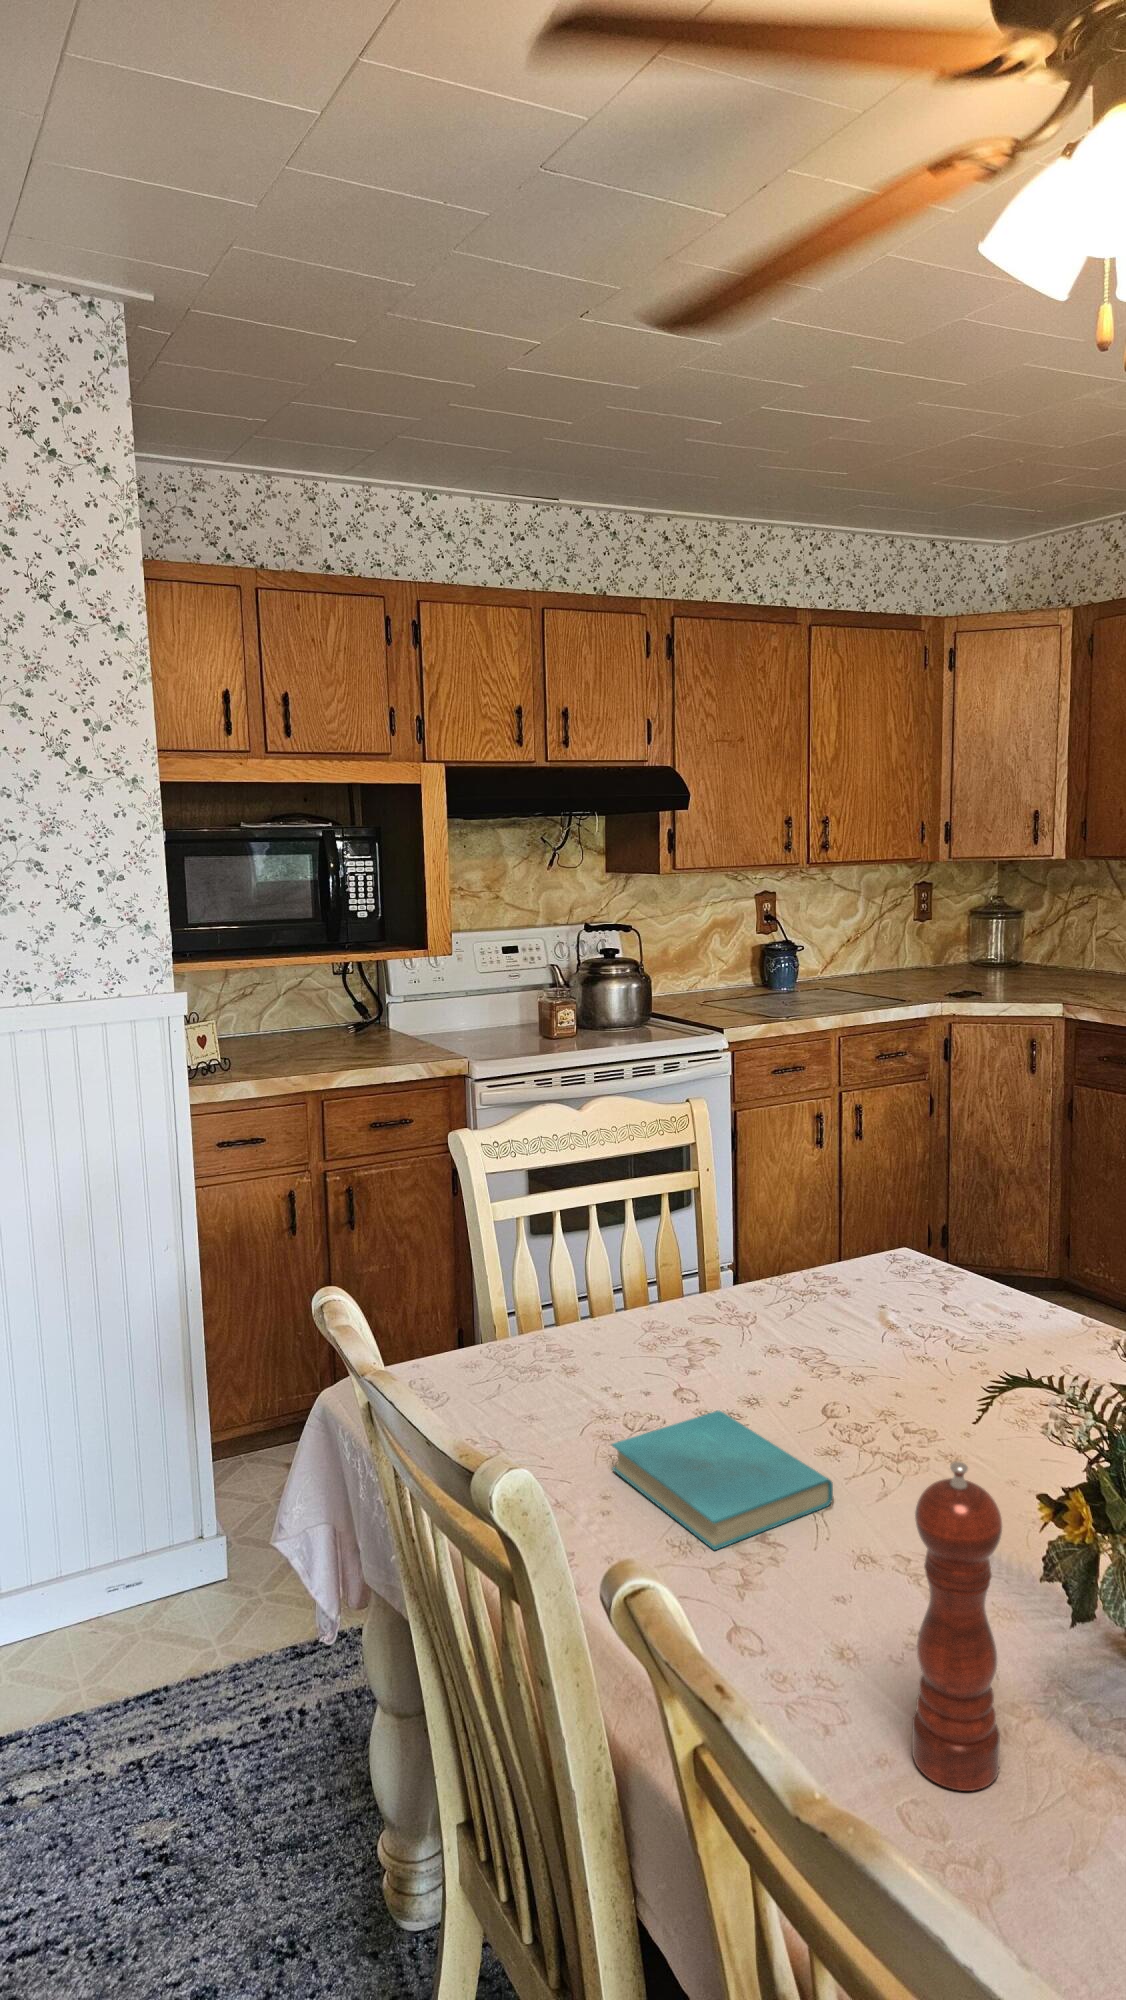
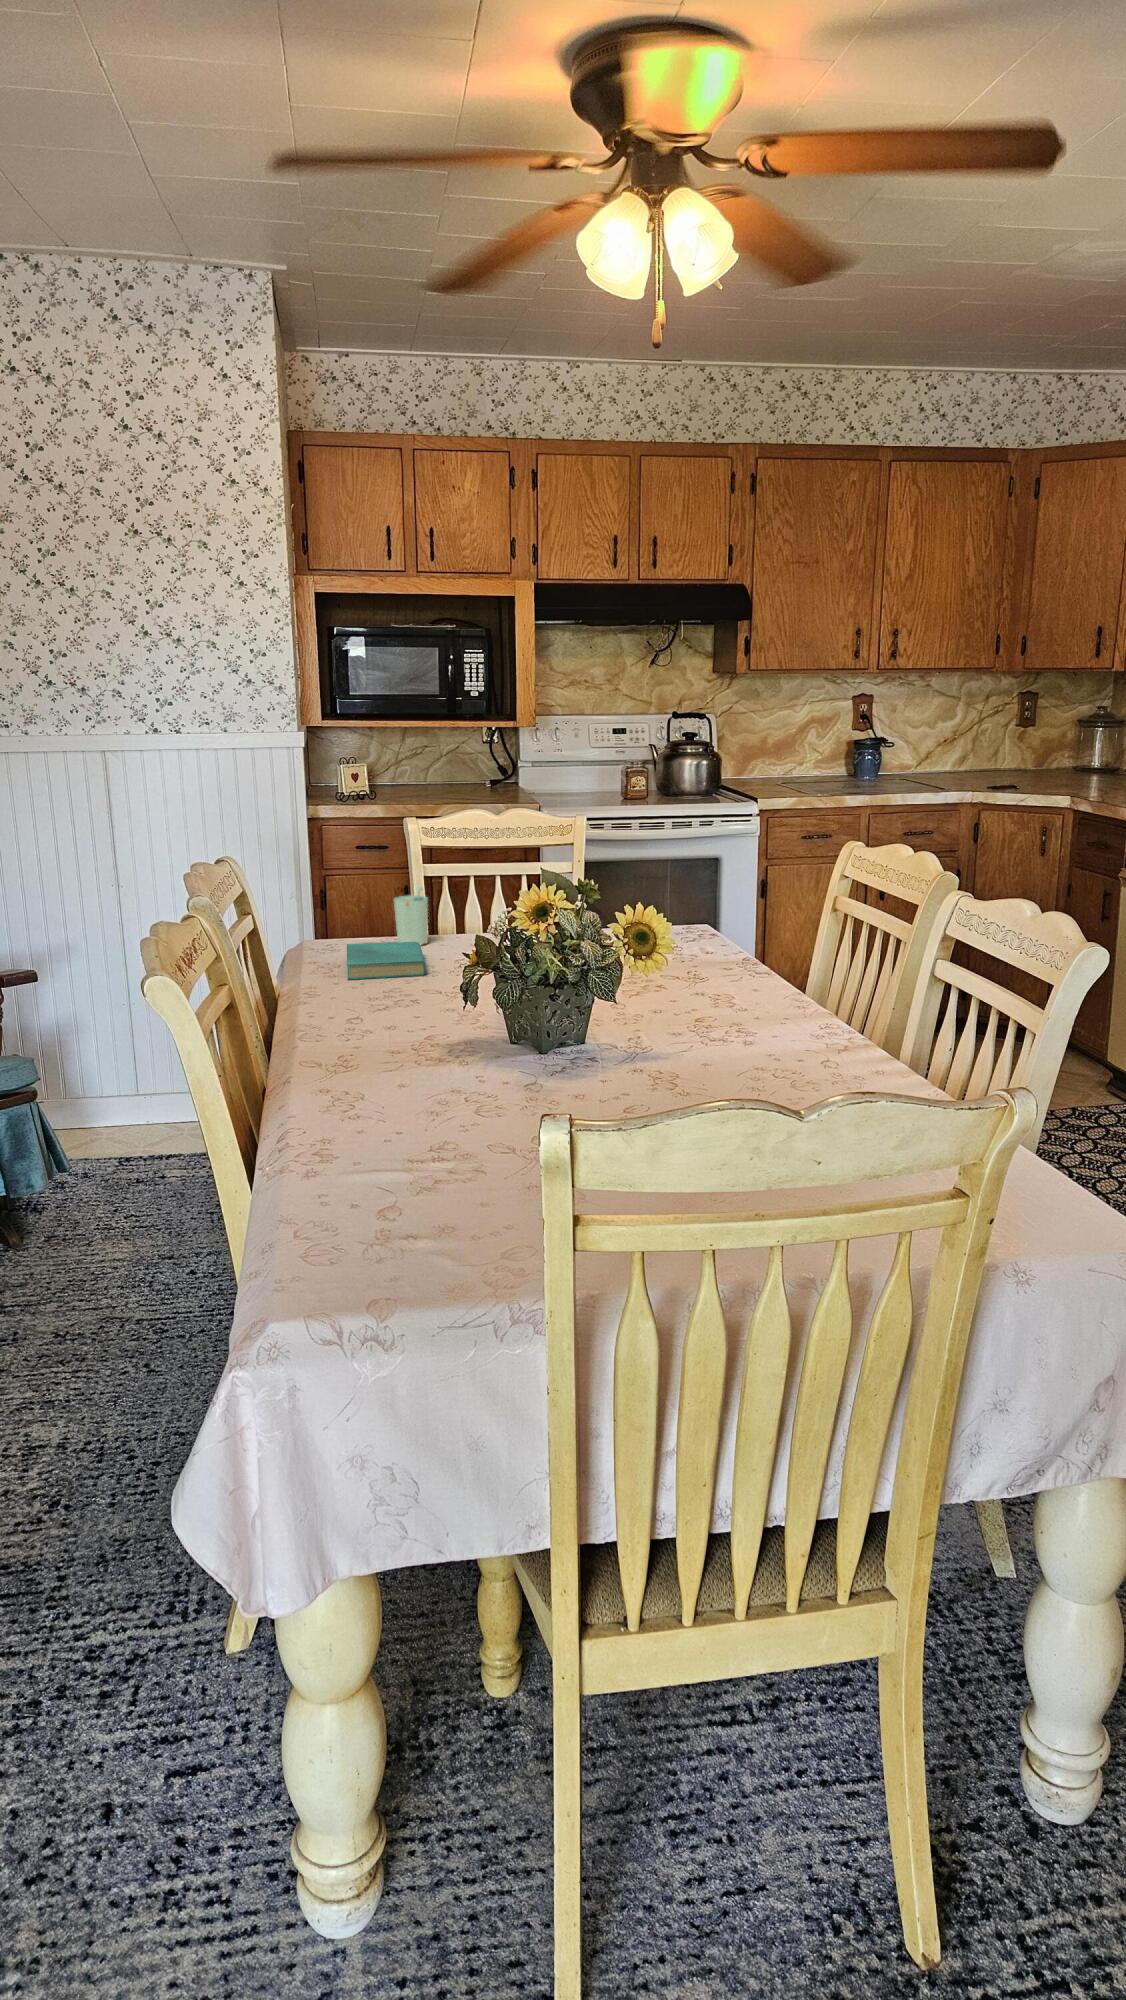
cup: none [624,1294,685,1409] -> present [394,888,428,945]
pepper mill: present [912,1462,1002,1791] -> none [311,887,355,1029]

